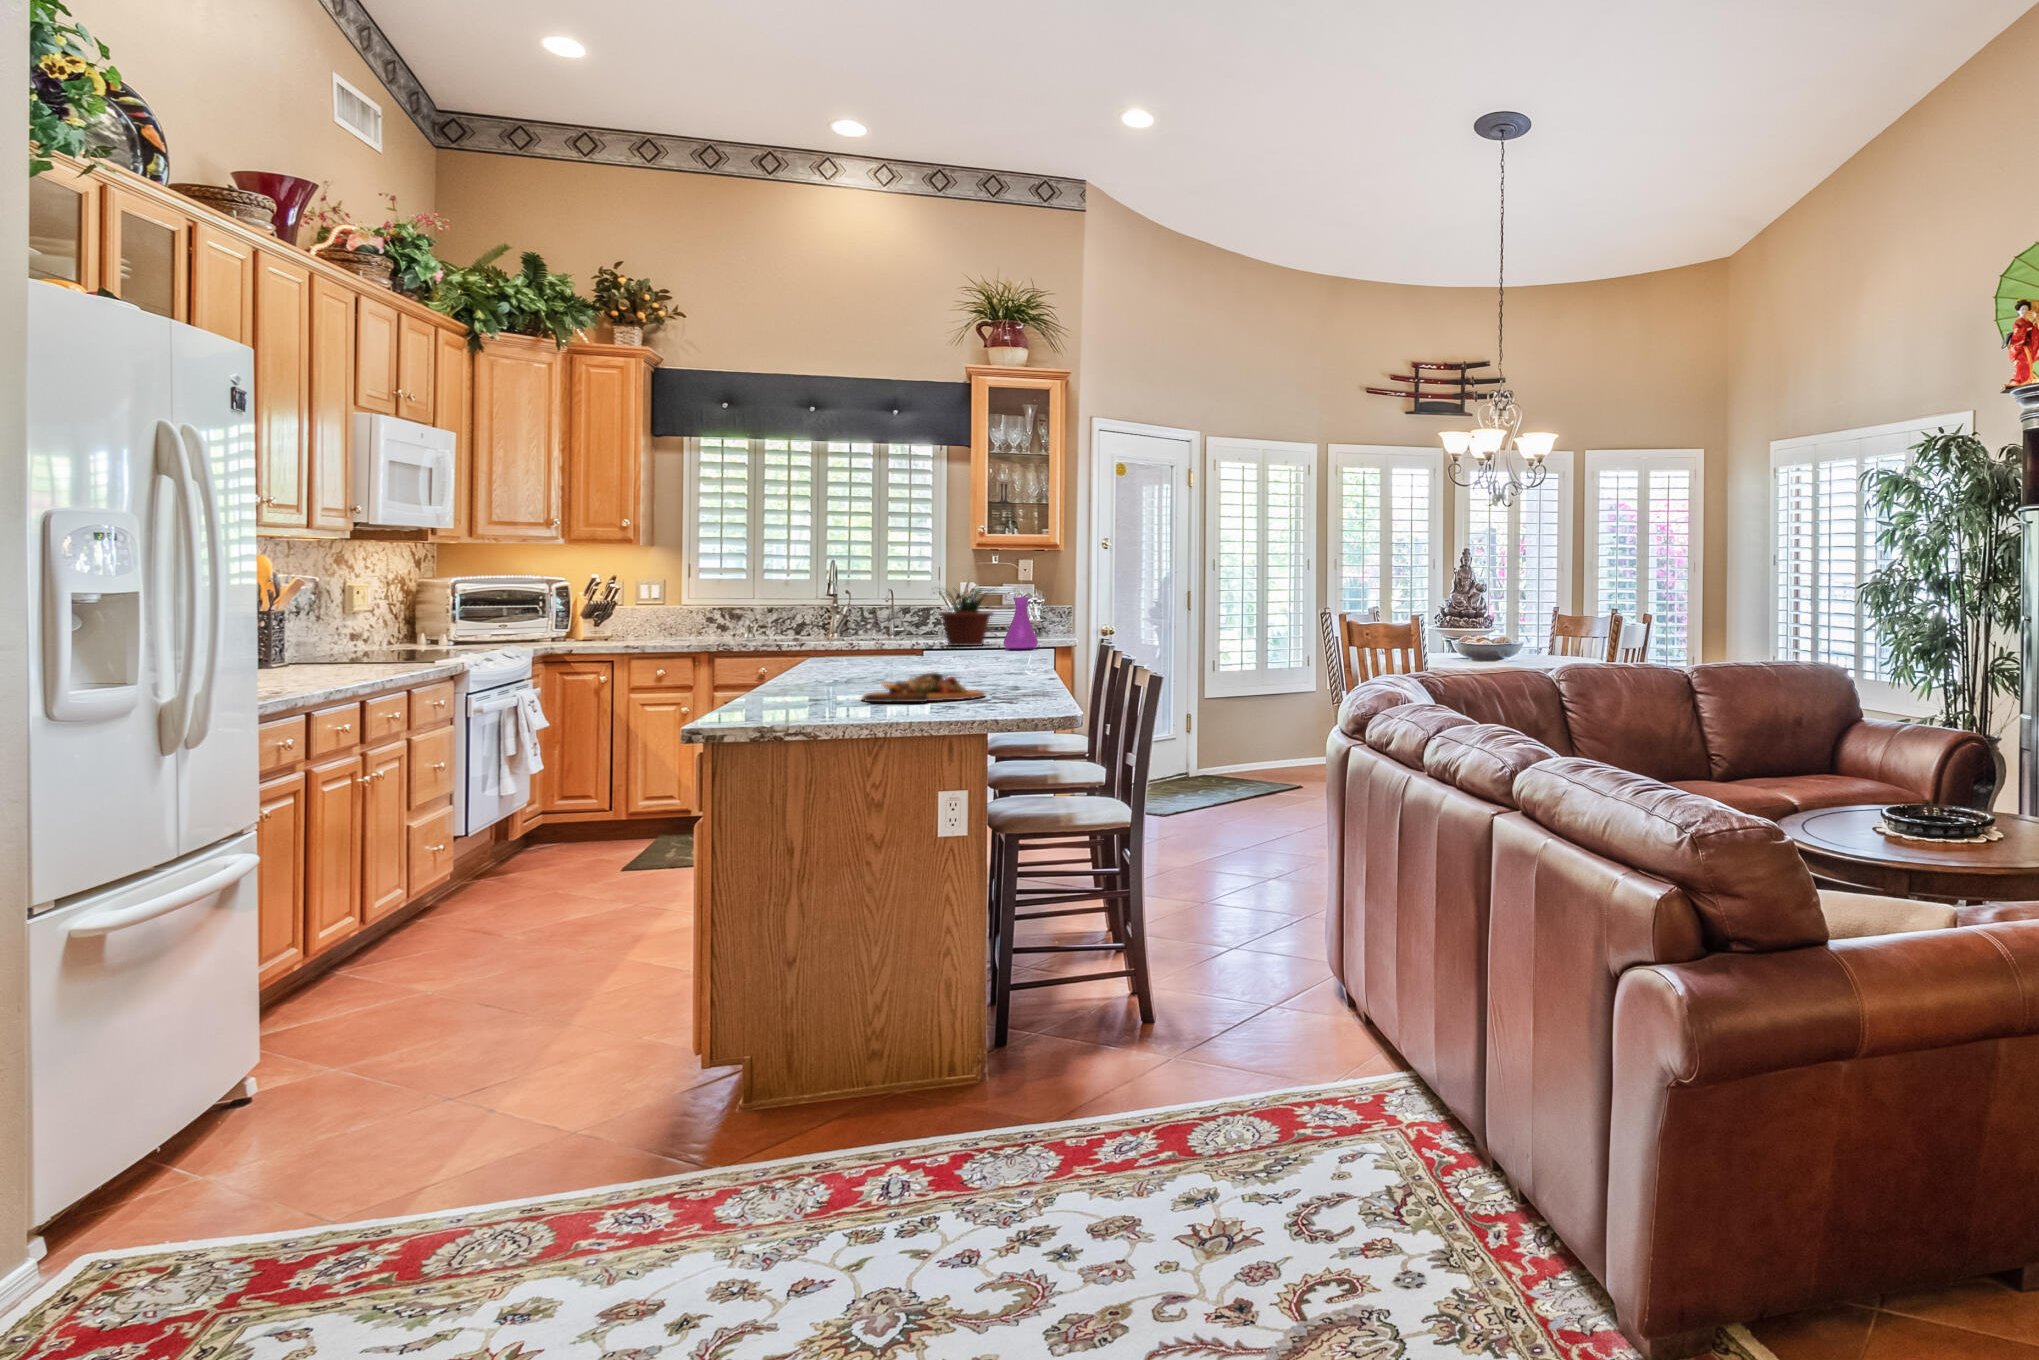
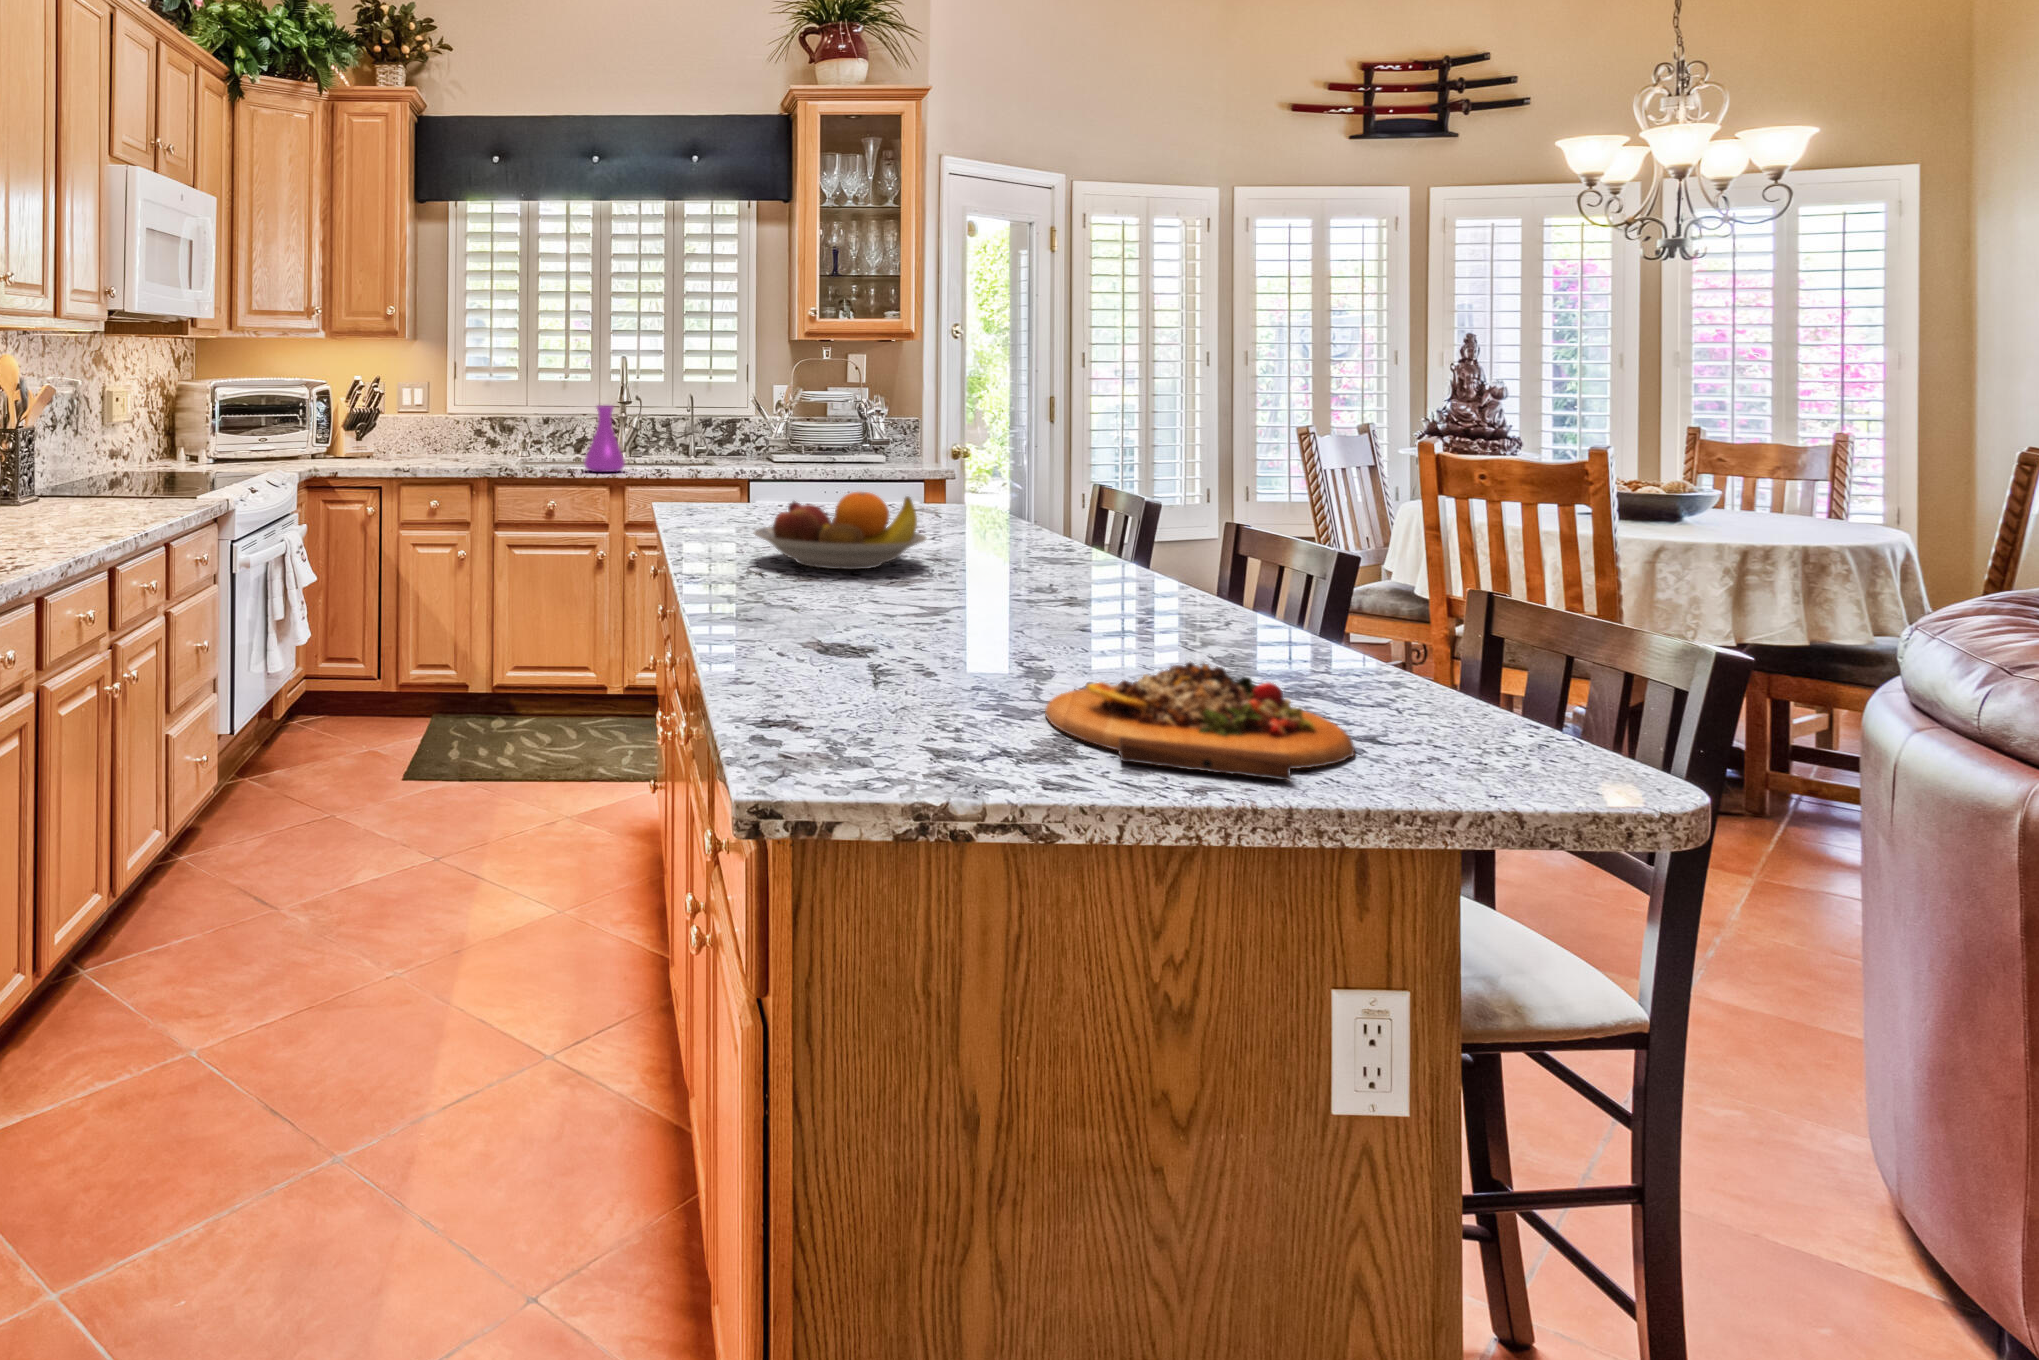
potted plant: present [939,589,993,646] -> none [741,393,833,475]
vase: present [1004,597,1038,650] -> present [584,405,625,472]
fruit bowl: none [831,631,940,674] -> present [754,492,926,569]

